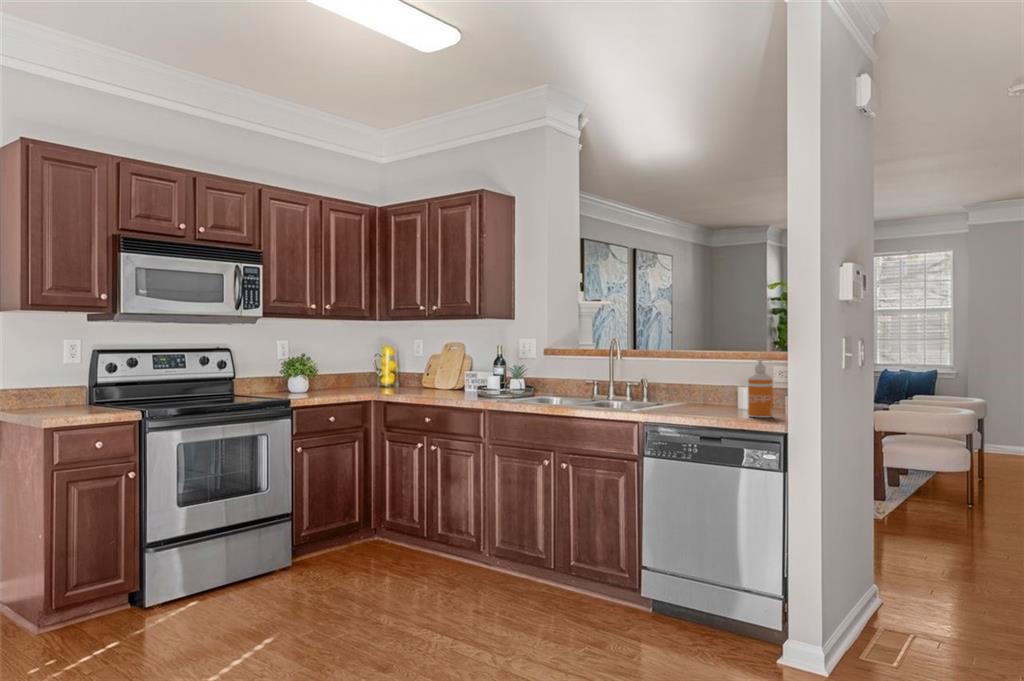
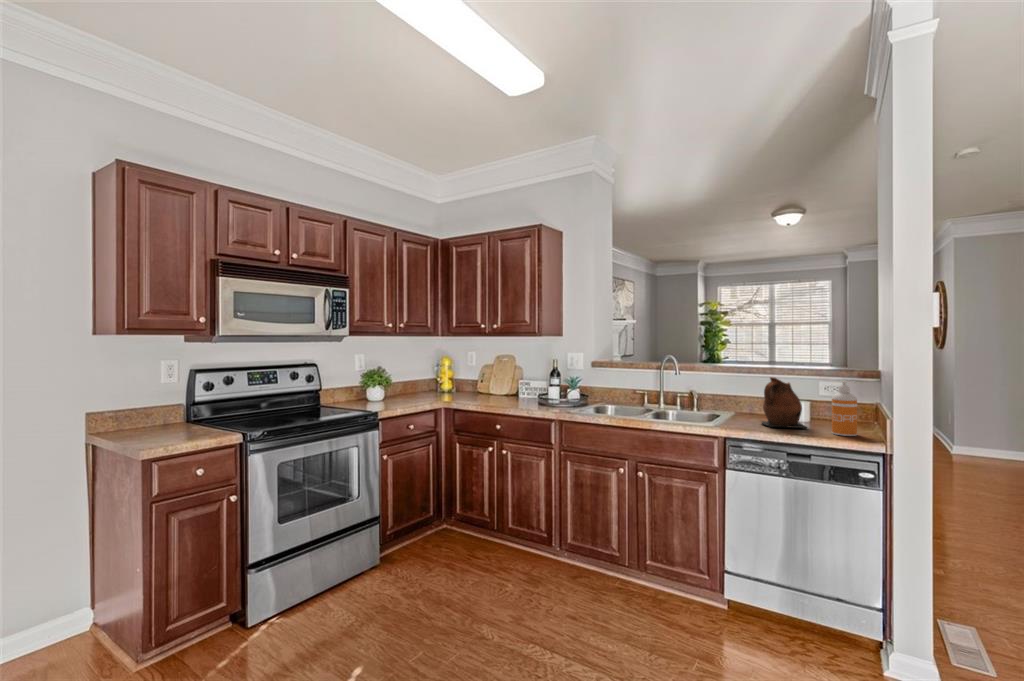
ceramic pitcher: none [689,358,733,413] -> present [762,377,807,428]

